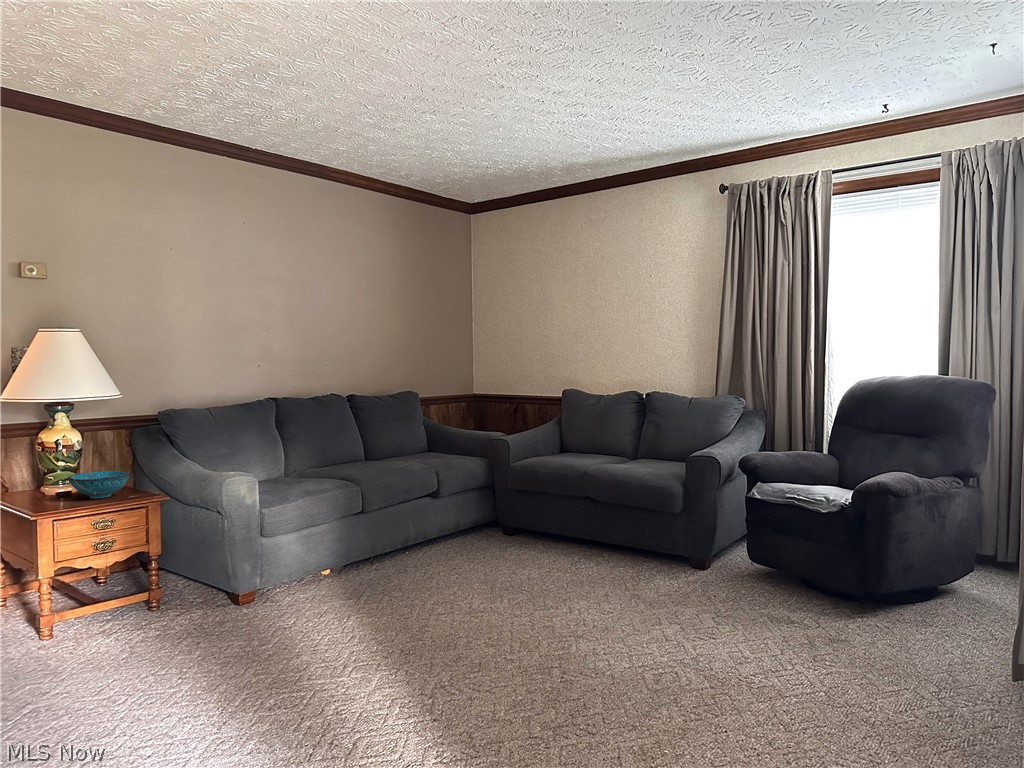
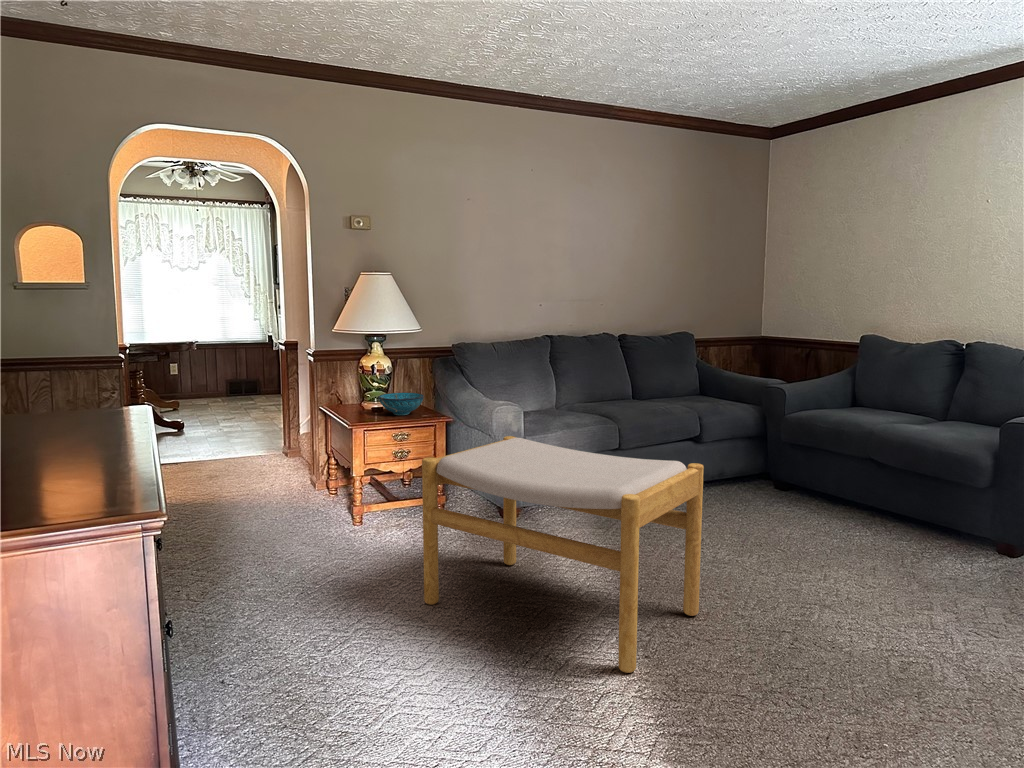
footstool: none [160,508,472,741] -> present [422,436,704,673]

